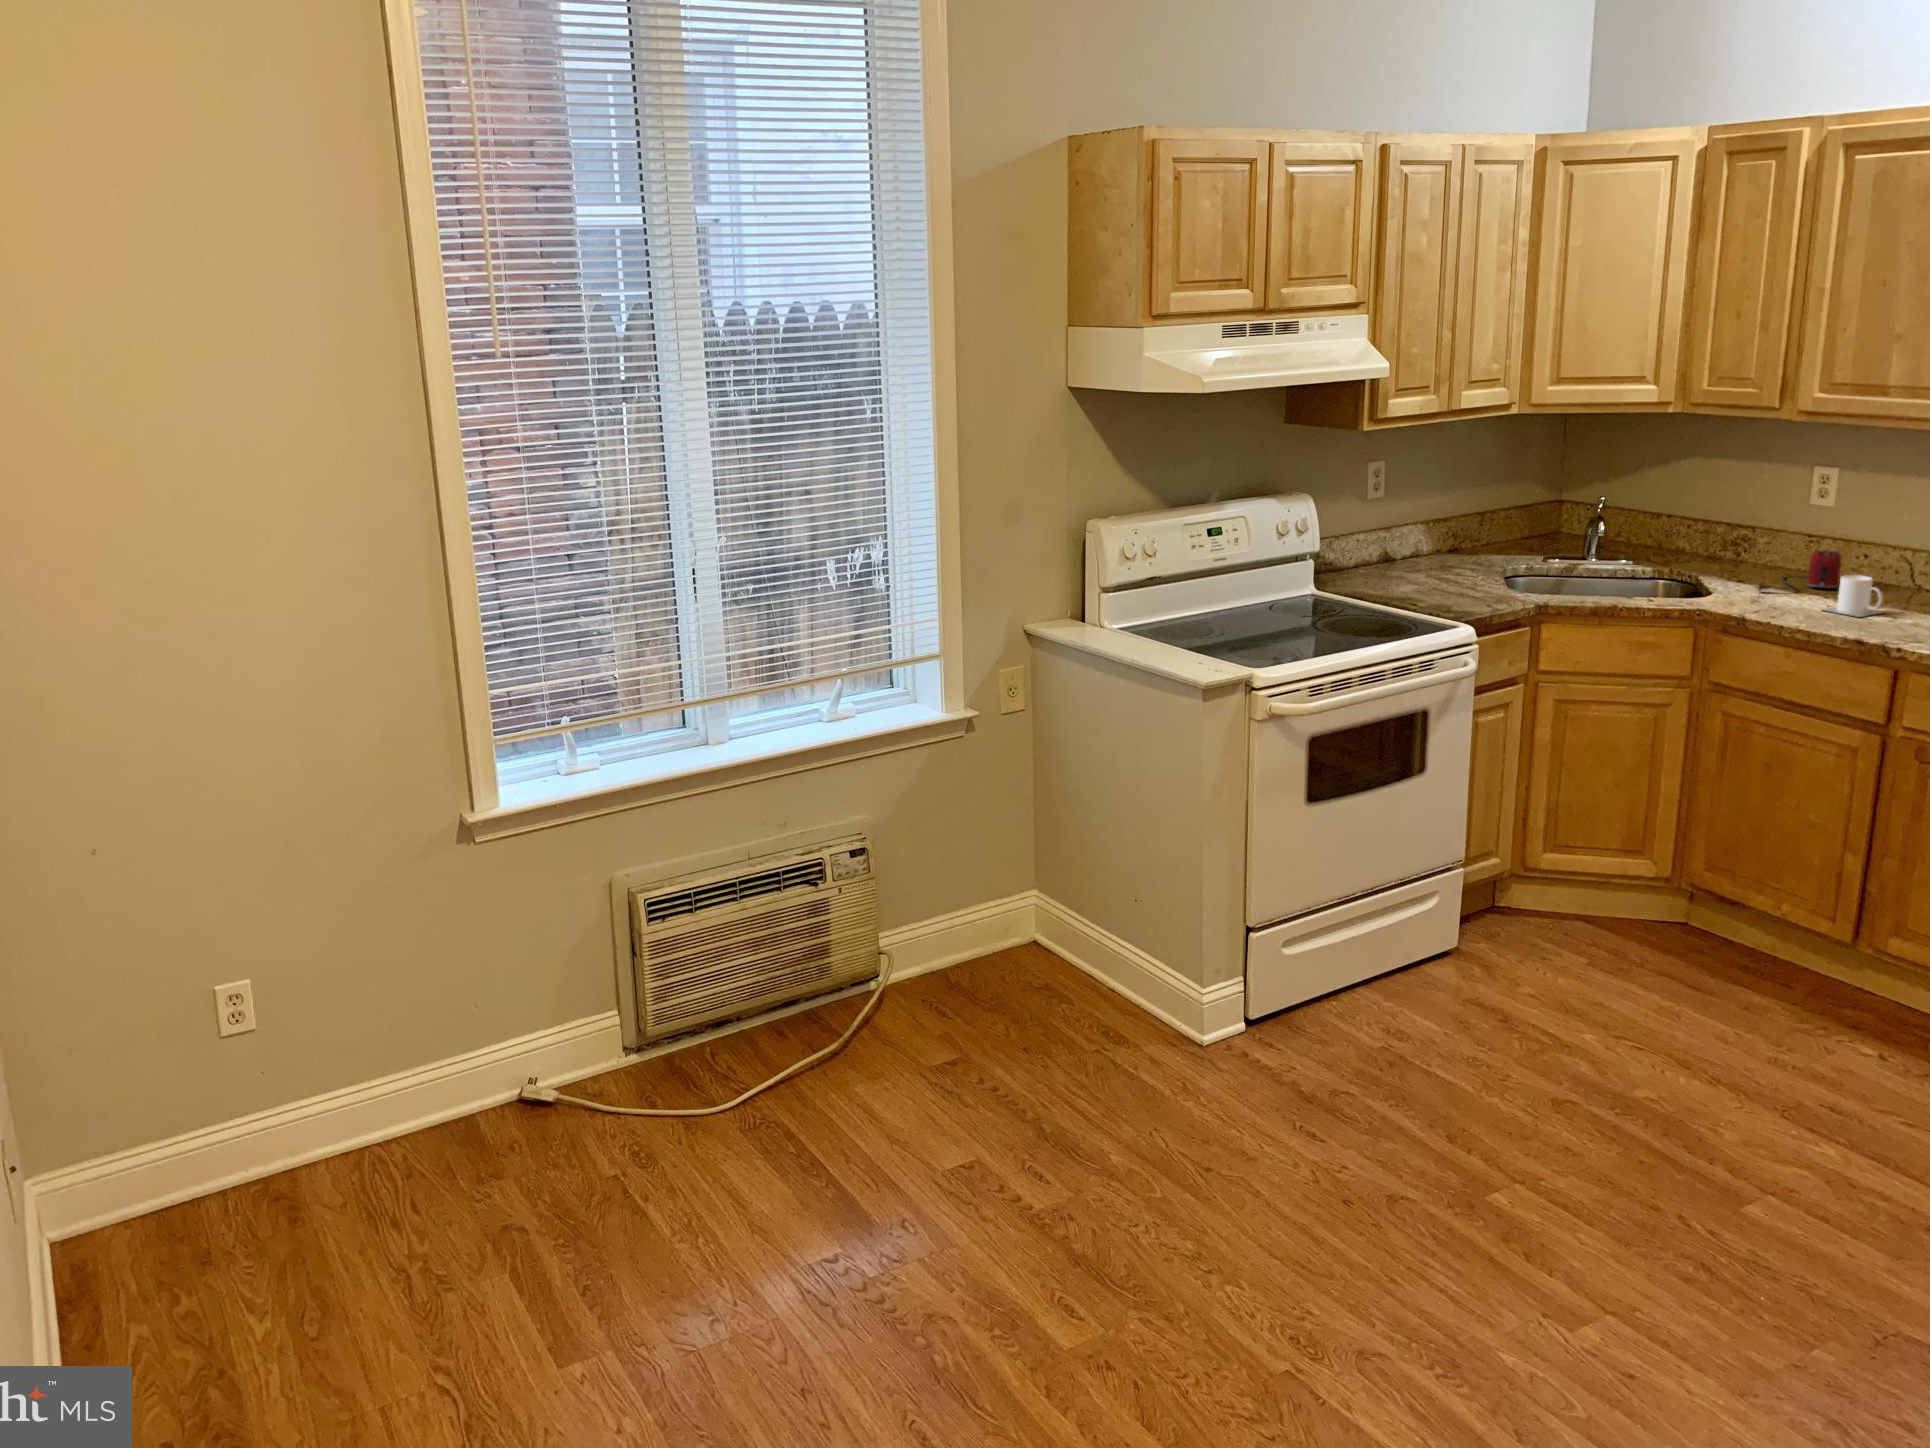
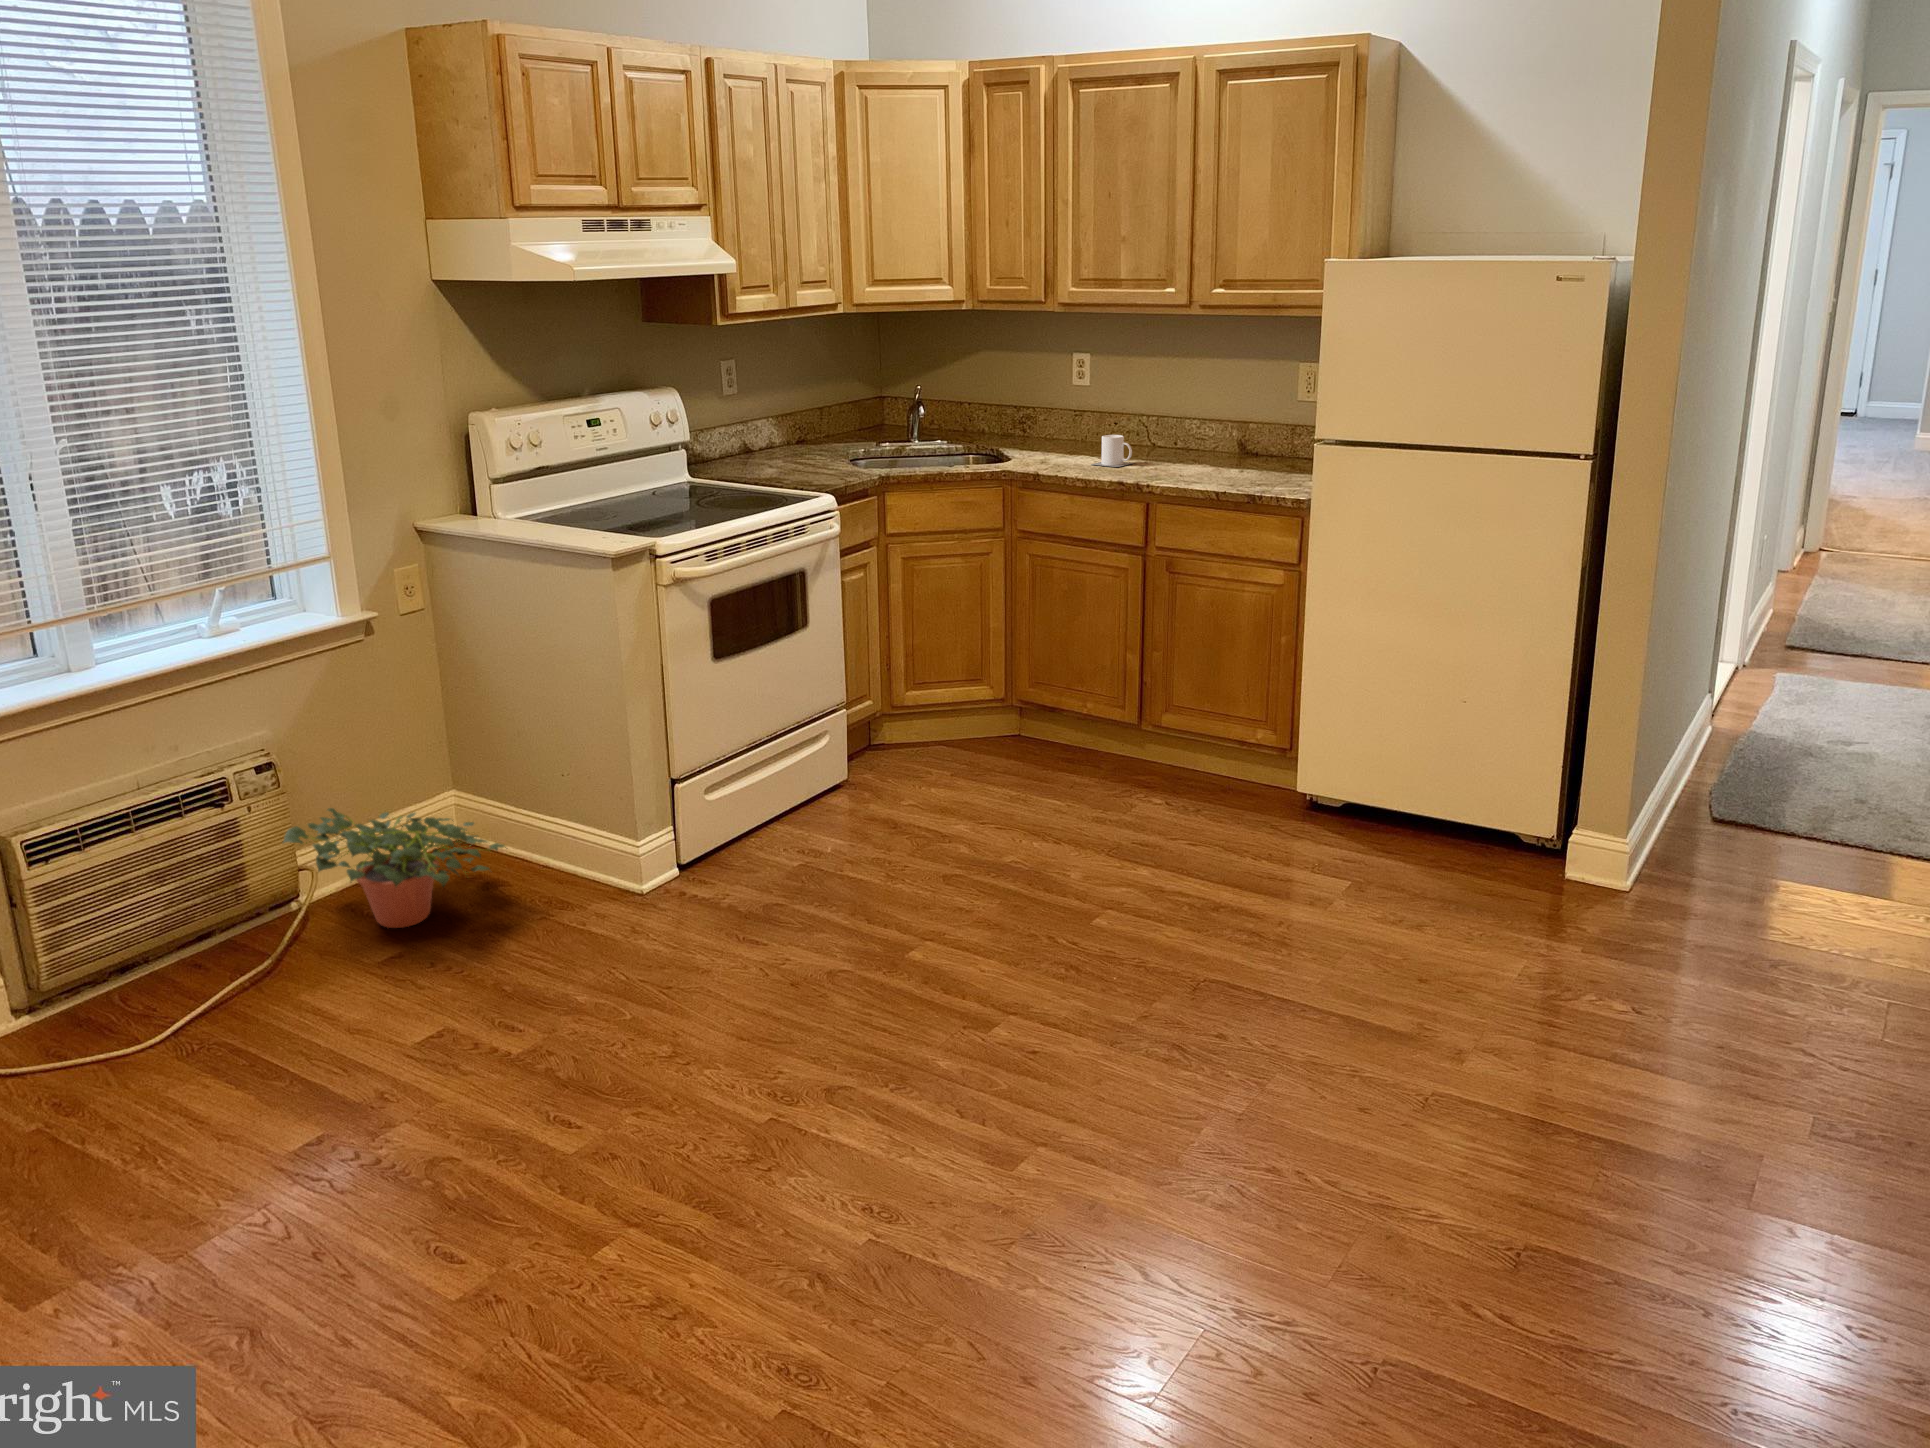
toaster: present [1756,550,1841,591] -> none [1041,420,1100,456]
potted plant: none [861,899,1071,1031] -> present [284,808,506,928]

